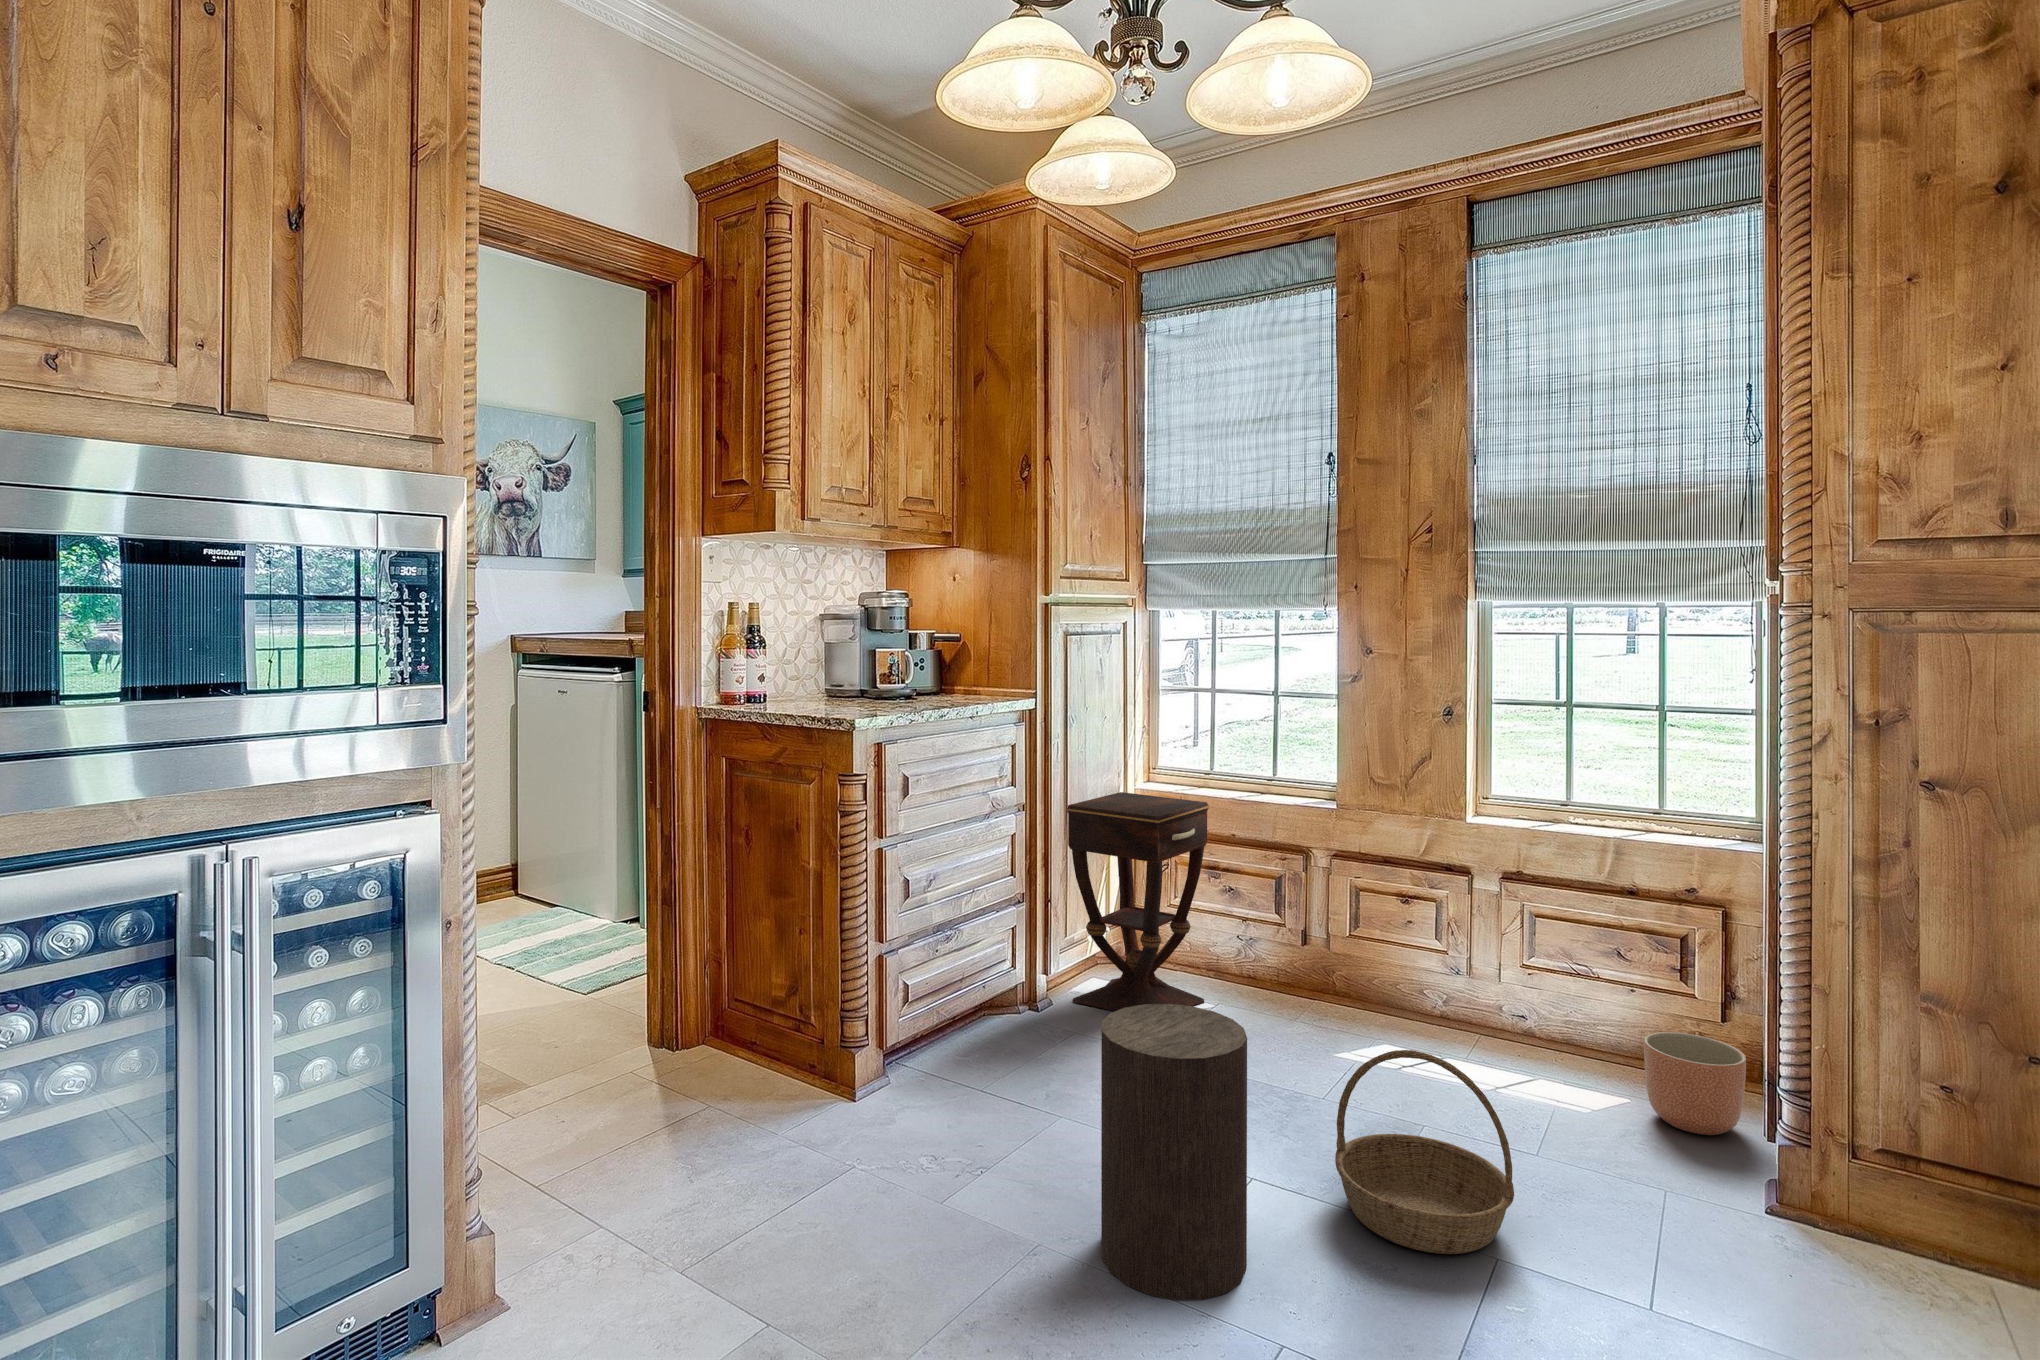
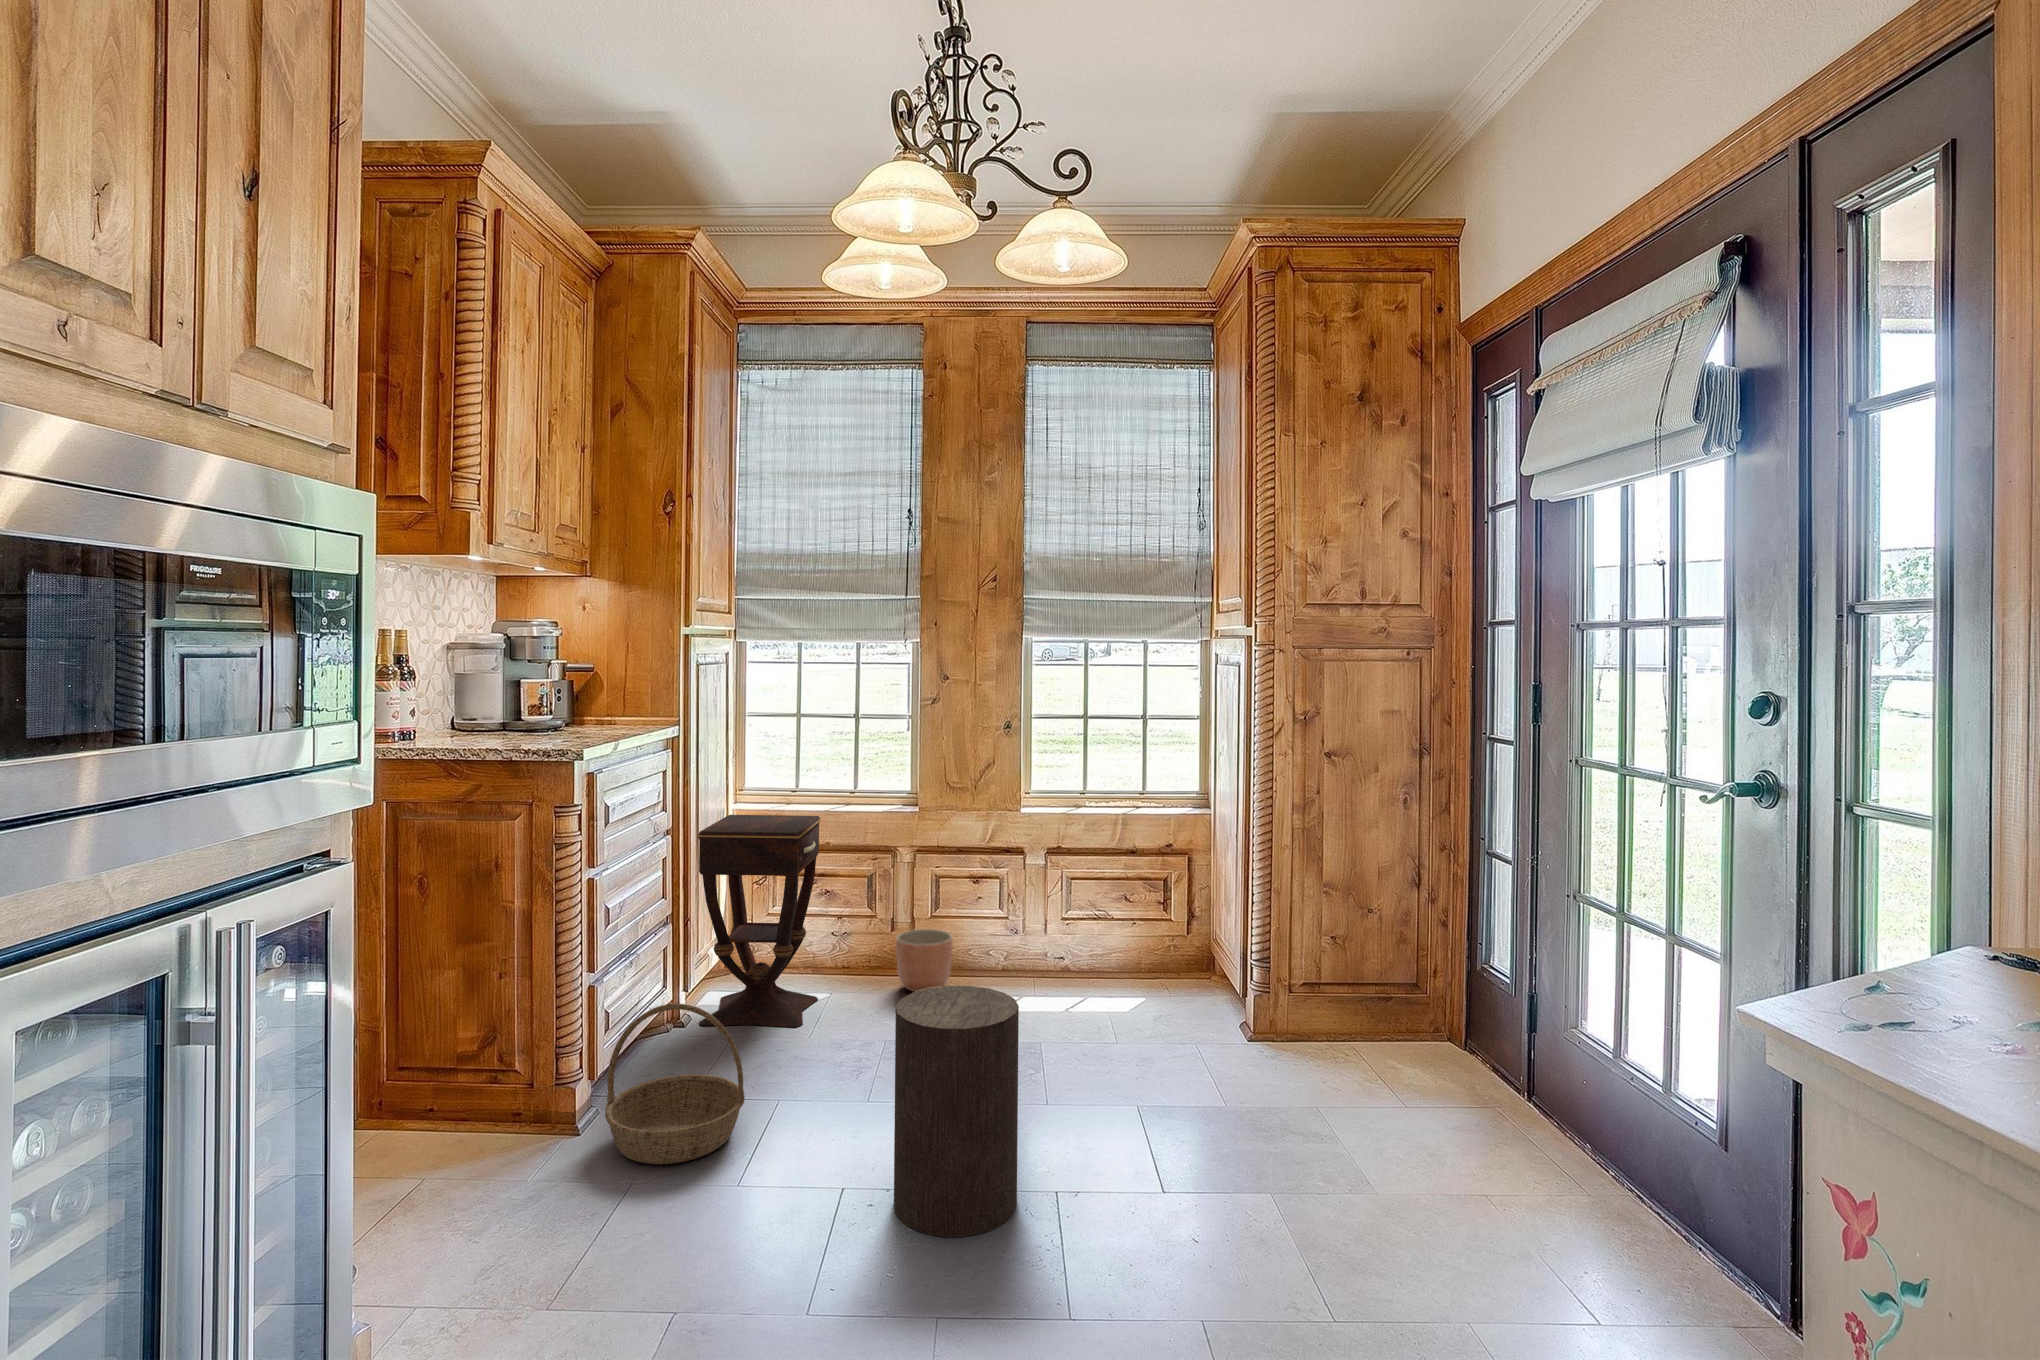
planter: present [1644,1032,1746,1135] -> present [896,929,953,992]
basket: present [1335,1050,1514,1254] -> present [605,1004,745,1164]

